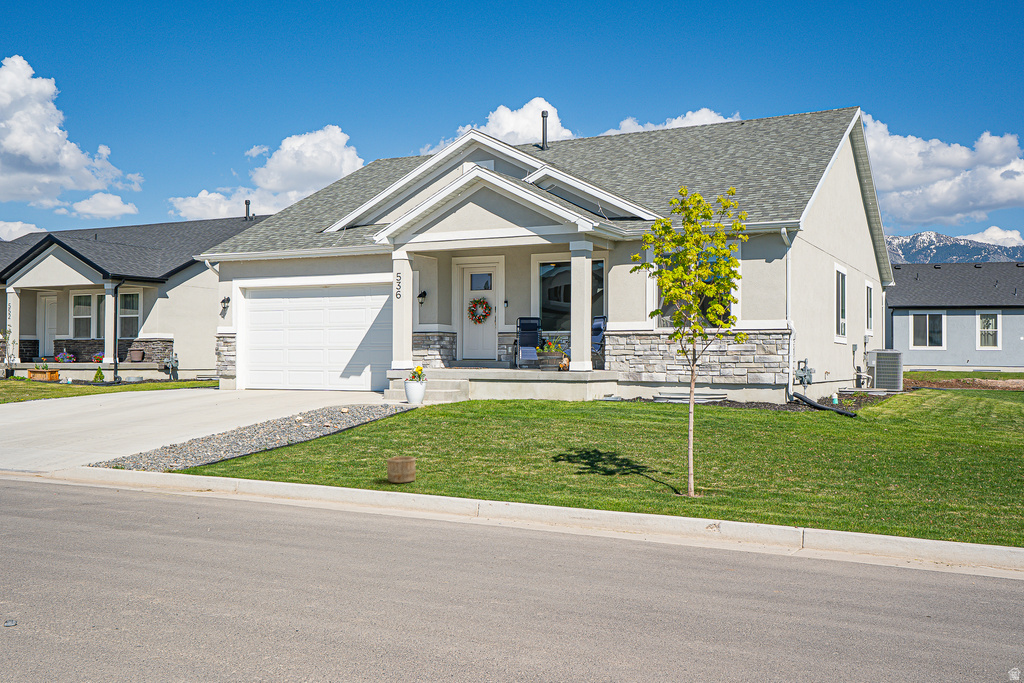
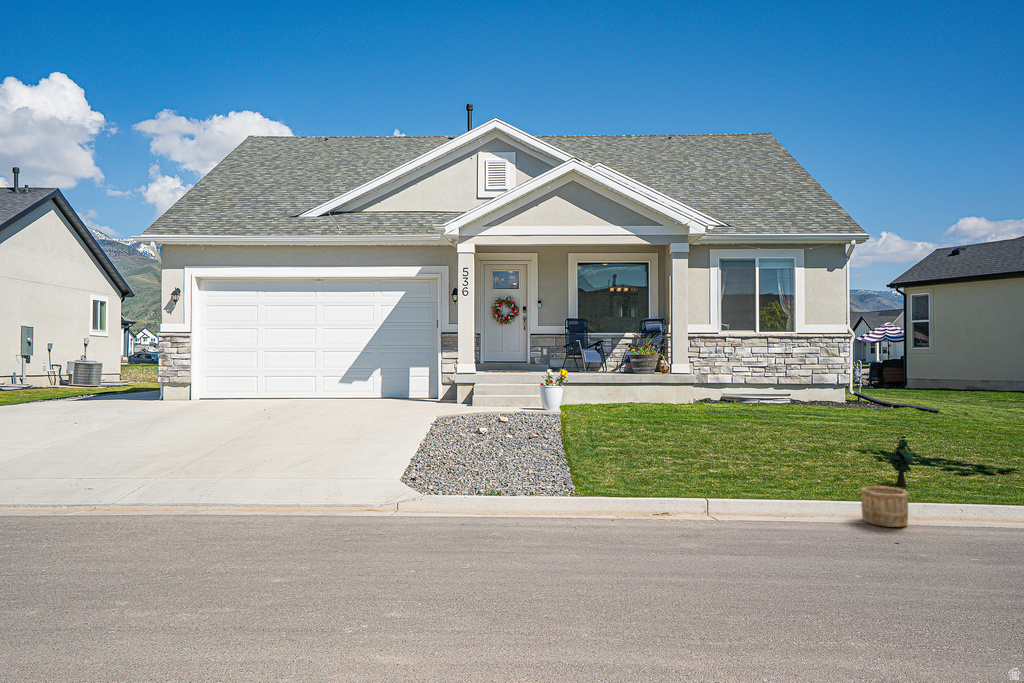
decorative plant: none [506,426,528,466] -> present [887,436,915,486]

